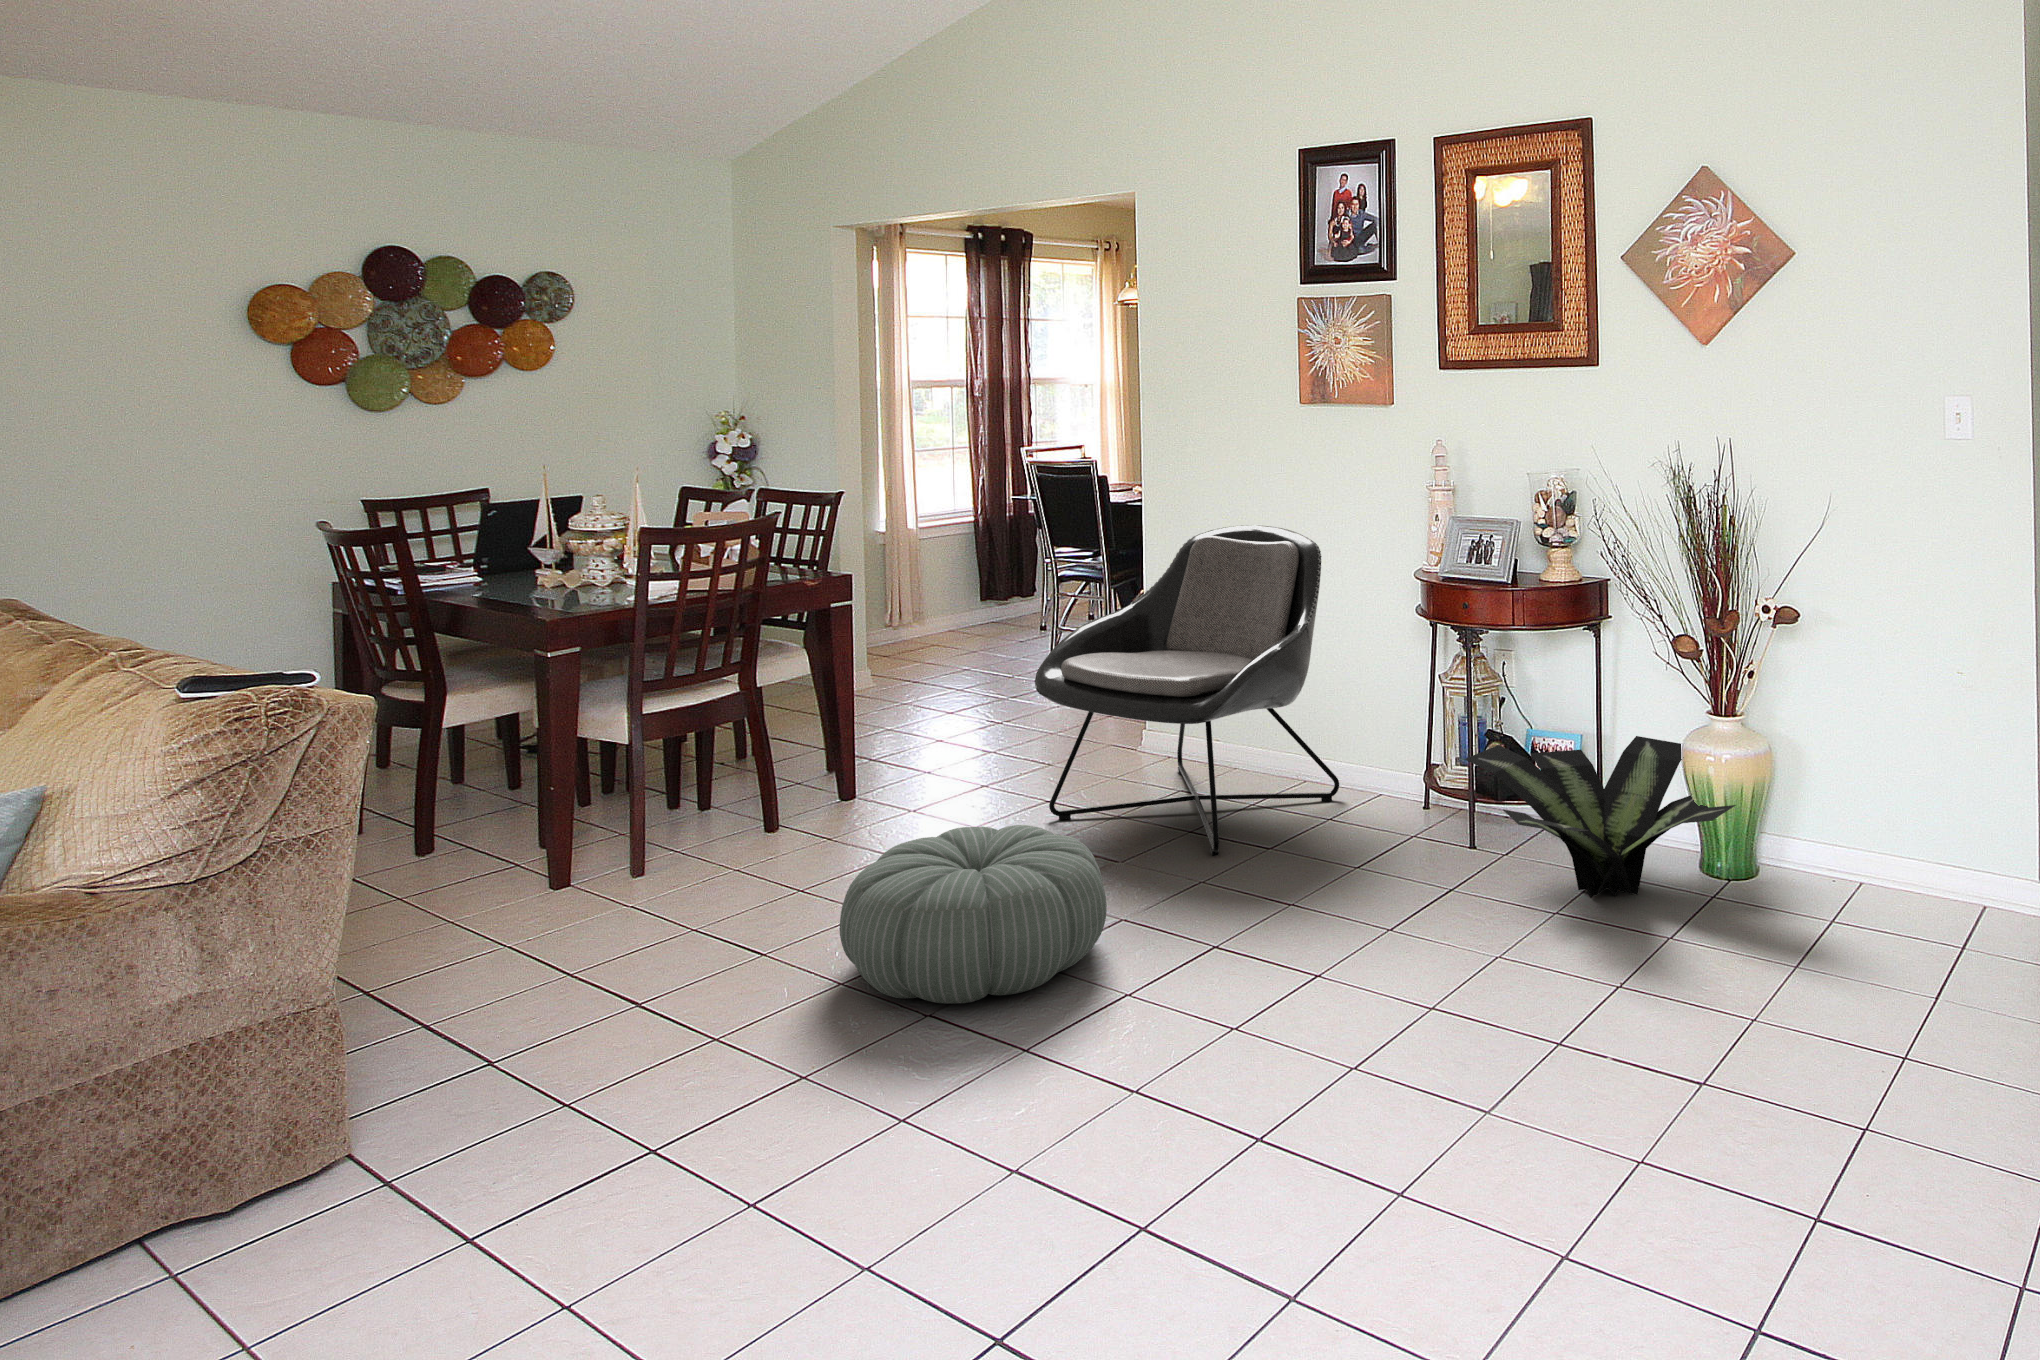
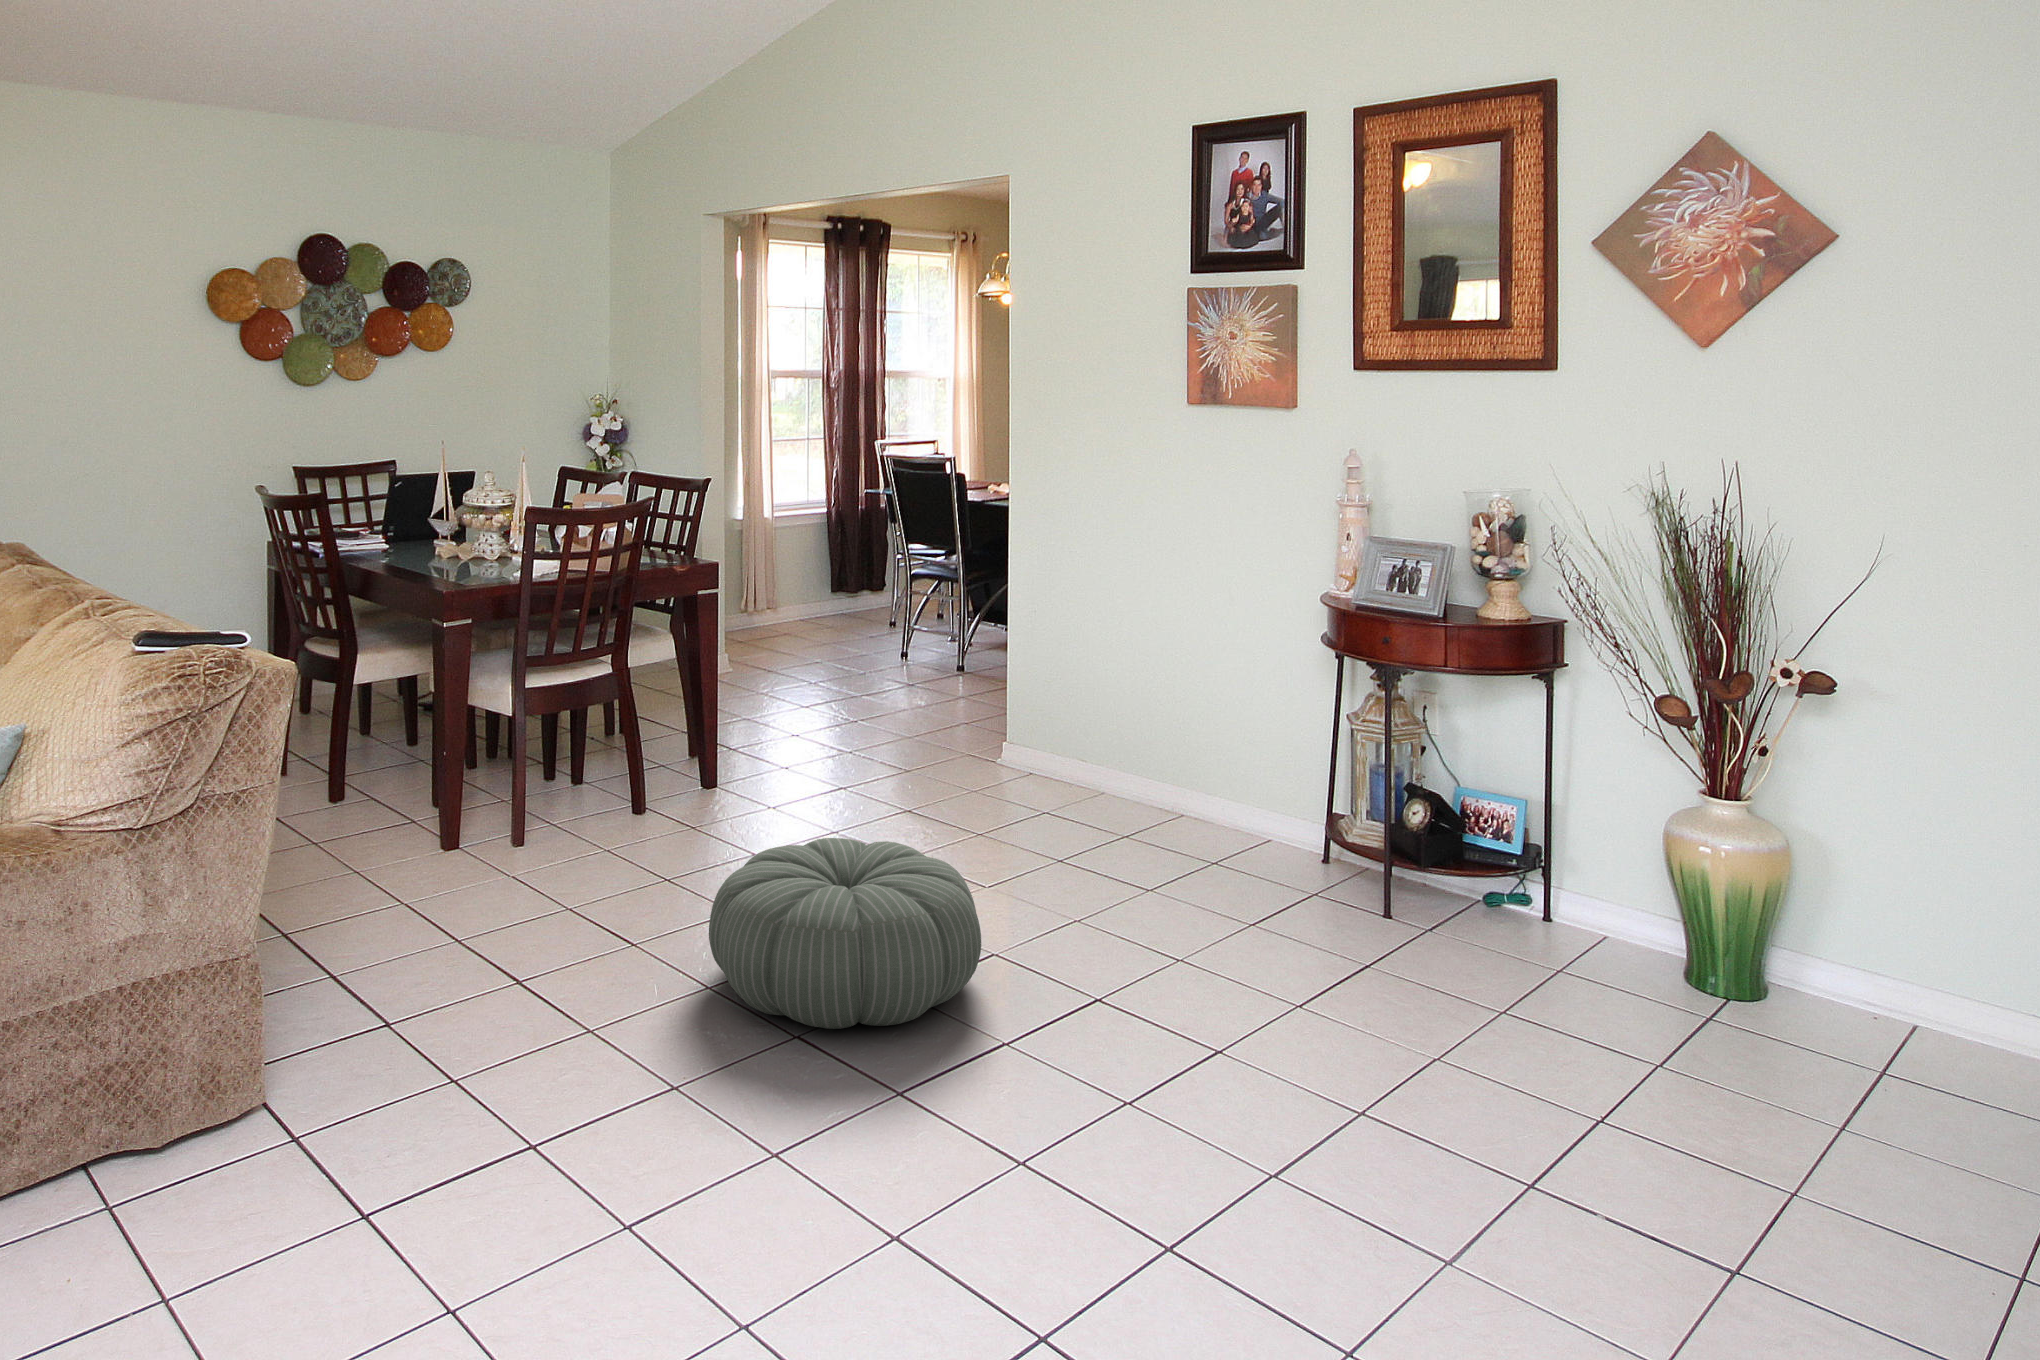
lounge chair: present [1035,525,1339,856] -> none [901,534,1227,894]
potted plant: present [1465,736,1736,898] -> none [1385,804,1745,1003]

